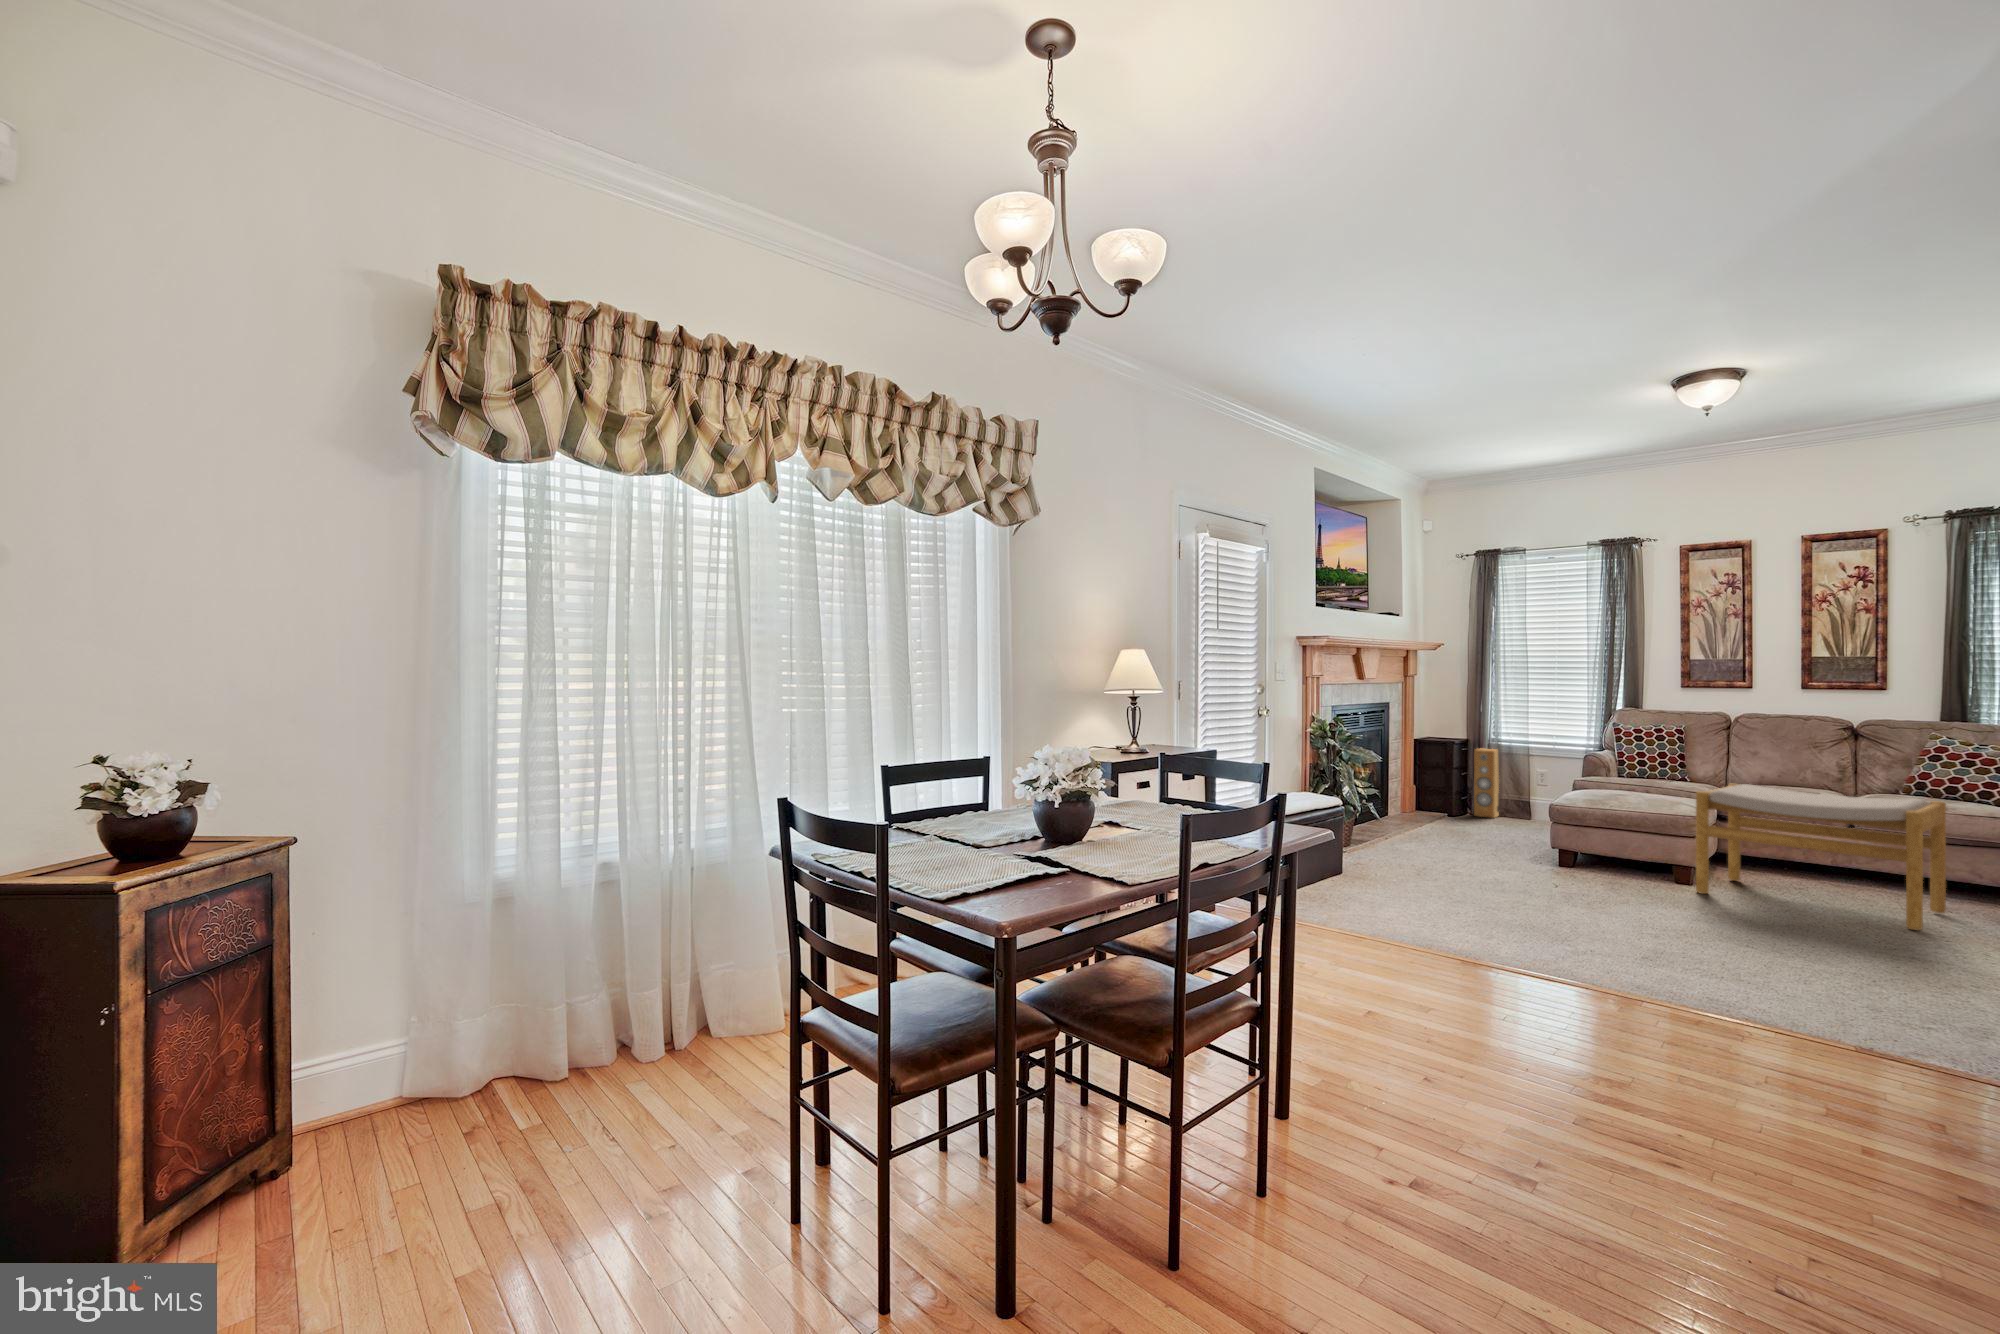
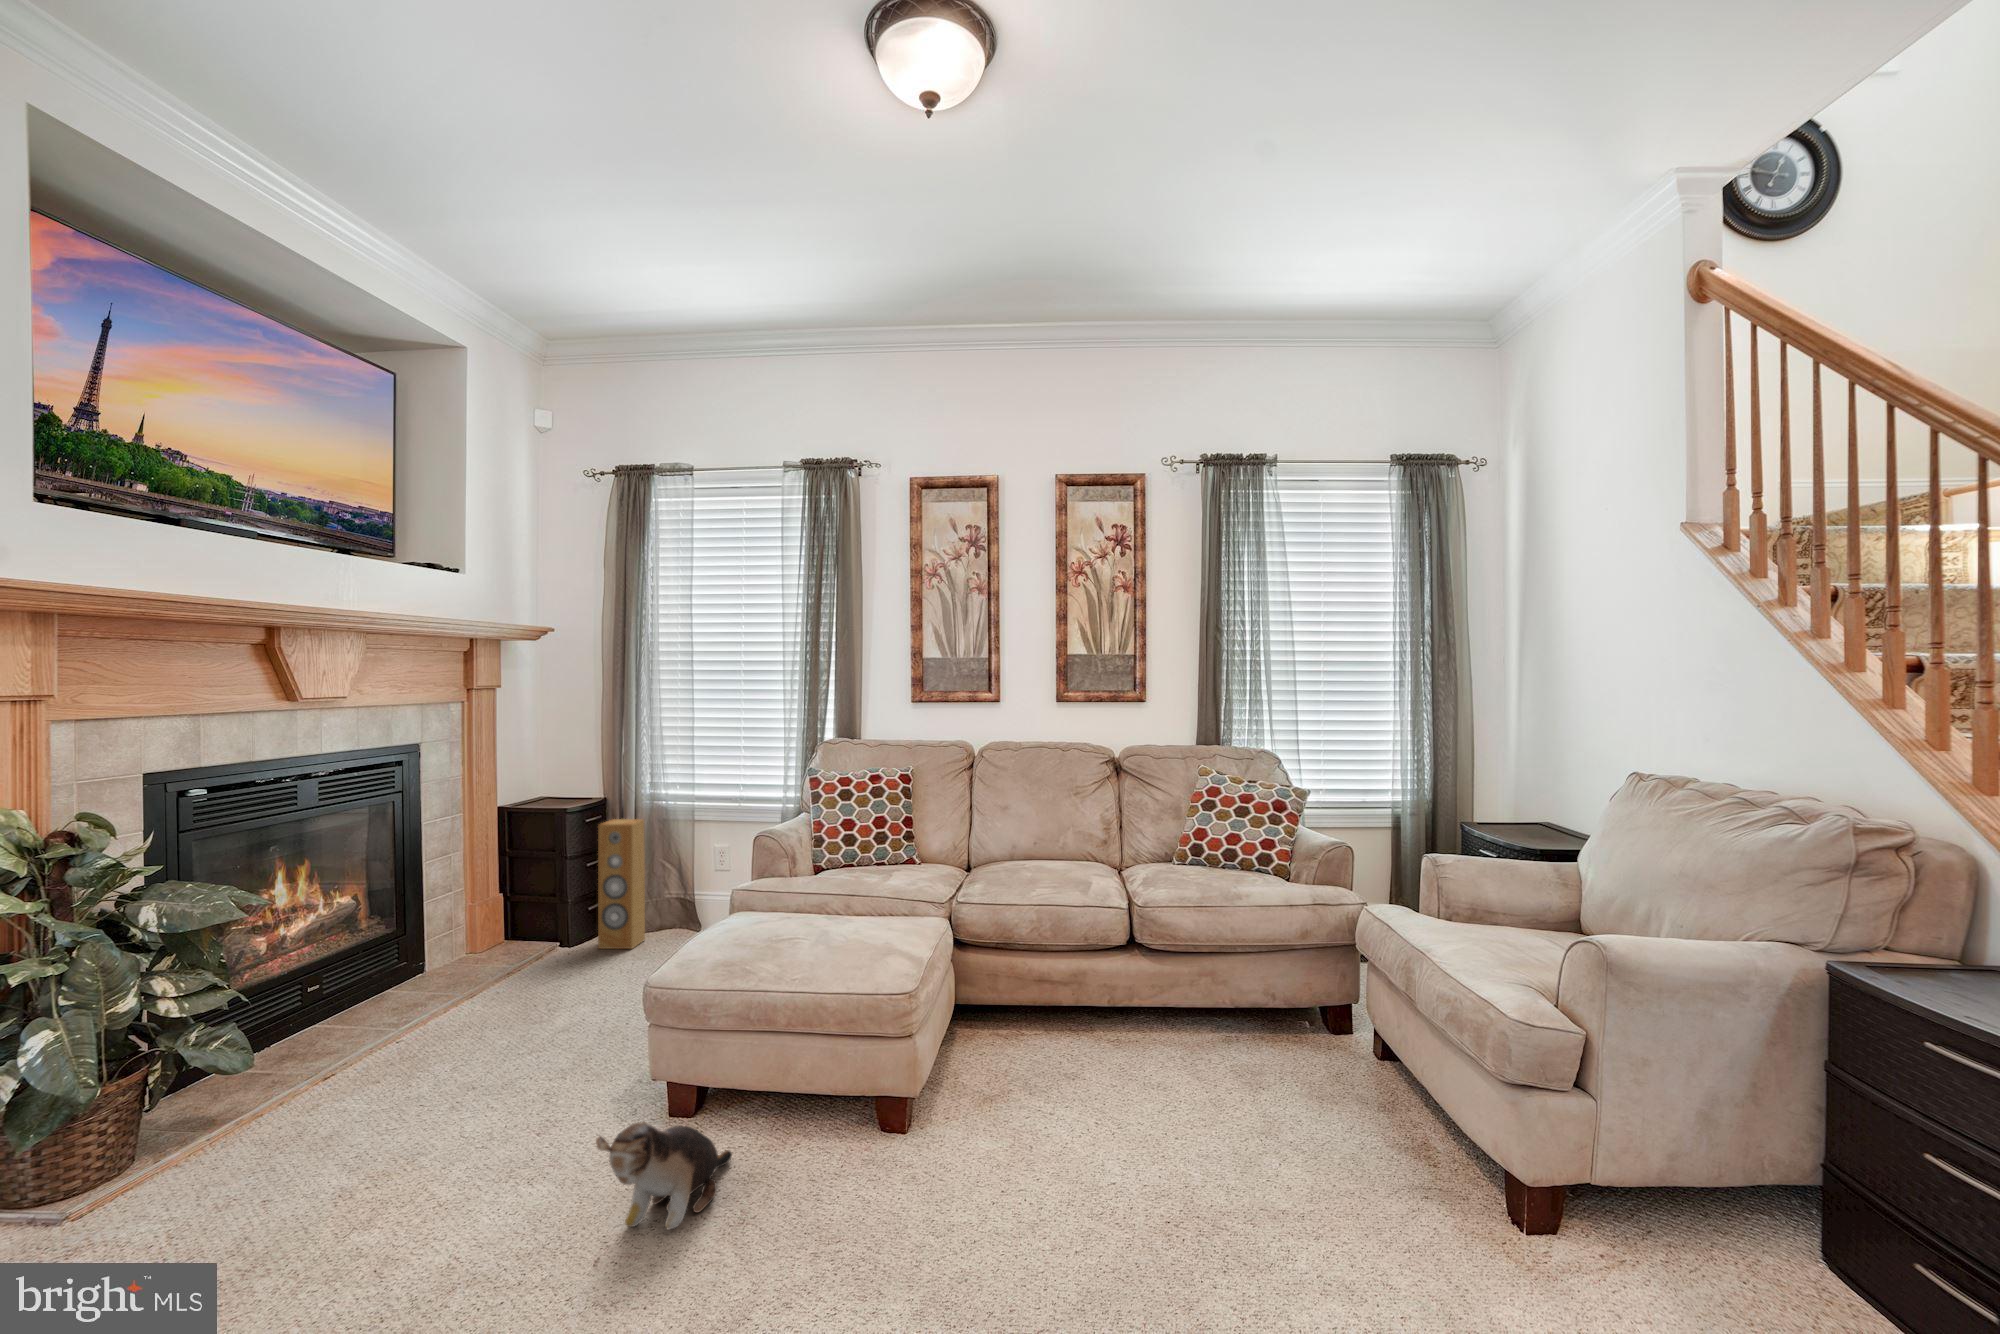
footstool: present [1696,784,1946,930] -> none [908,905,1313,1267]
plush toy: none [1556,837,1602,879] -> present [596,1122,732,1230]

